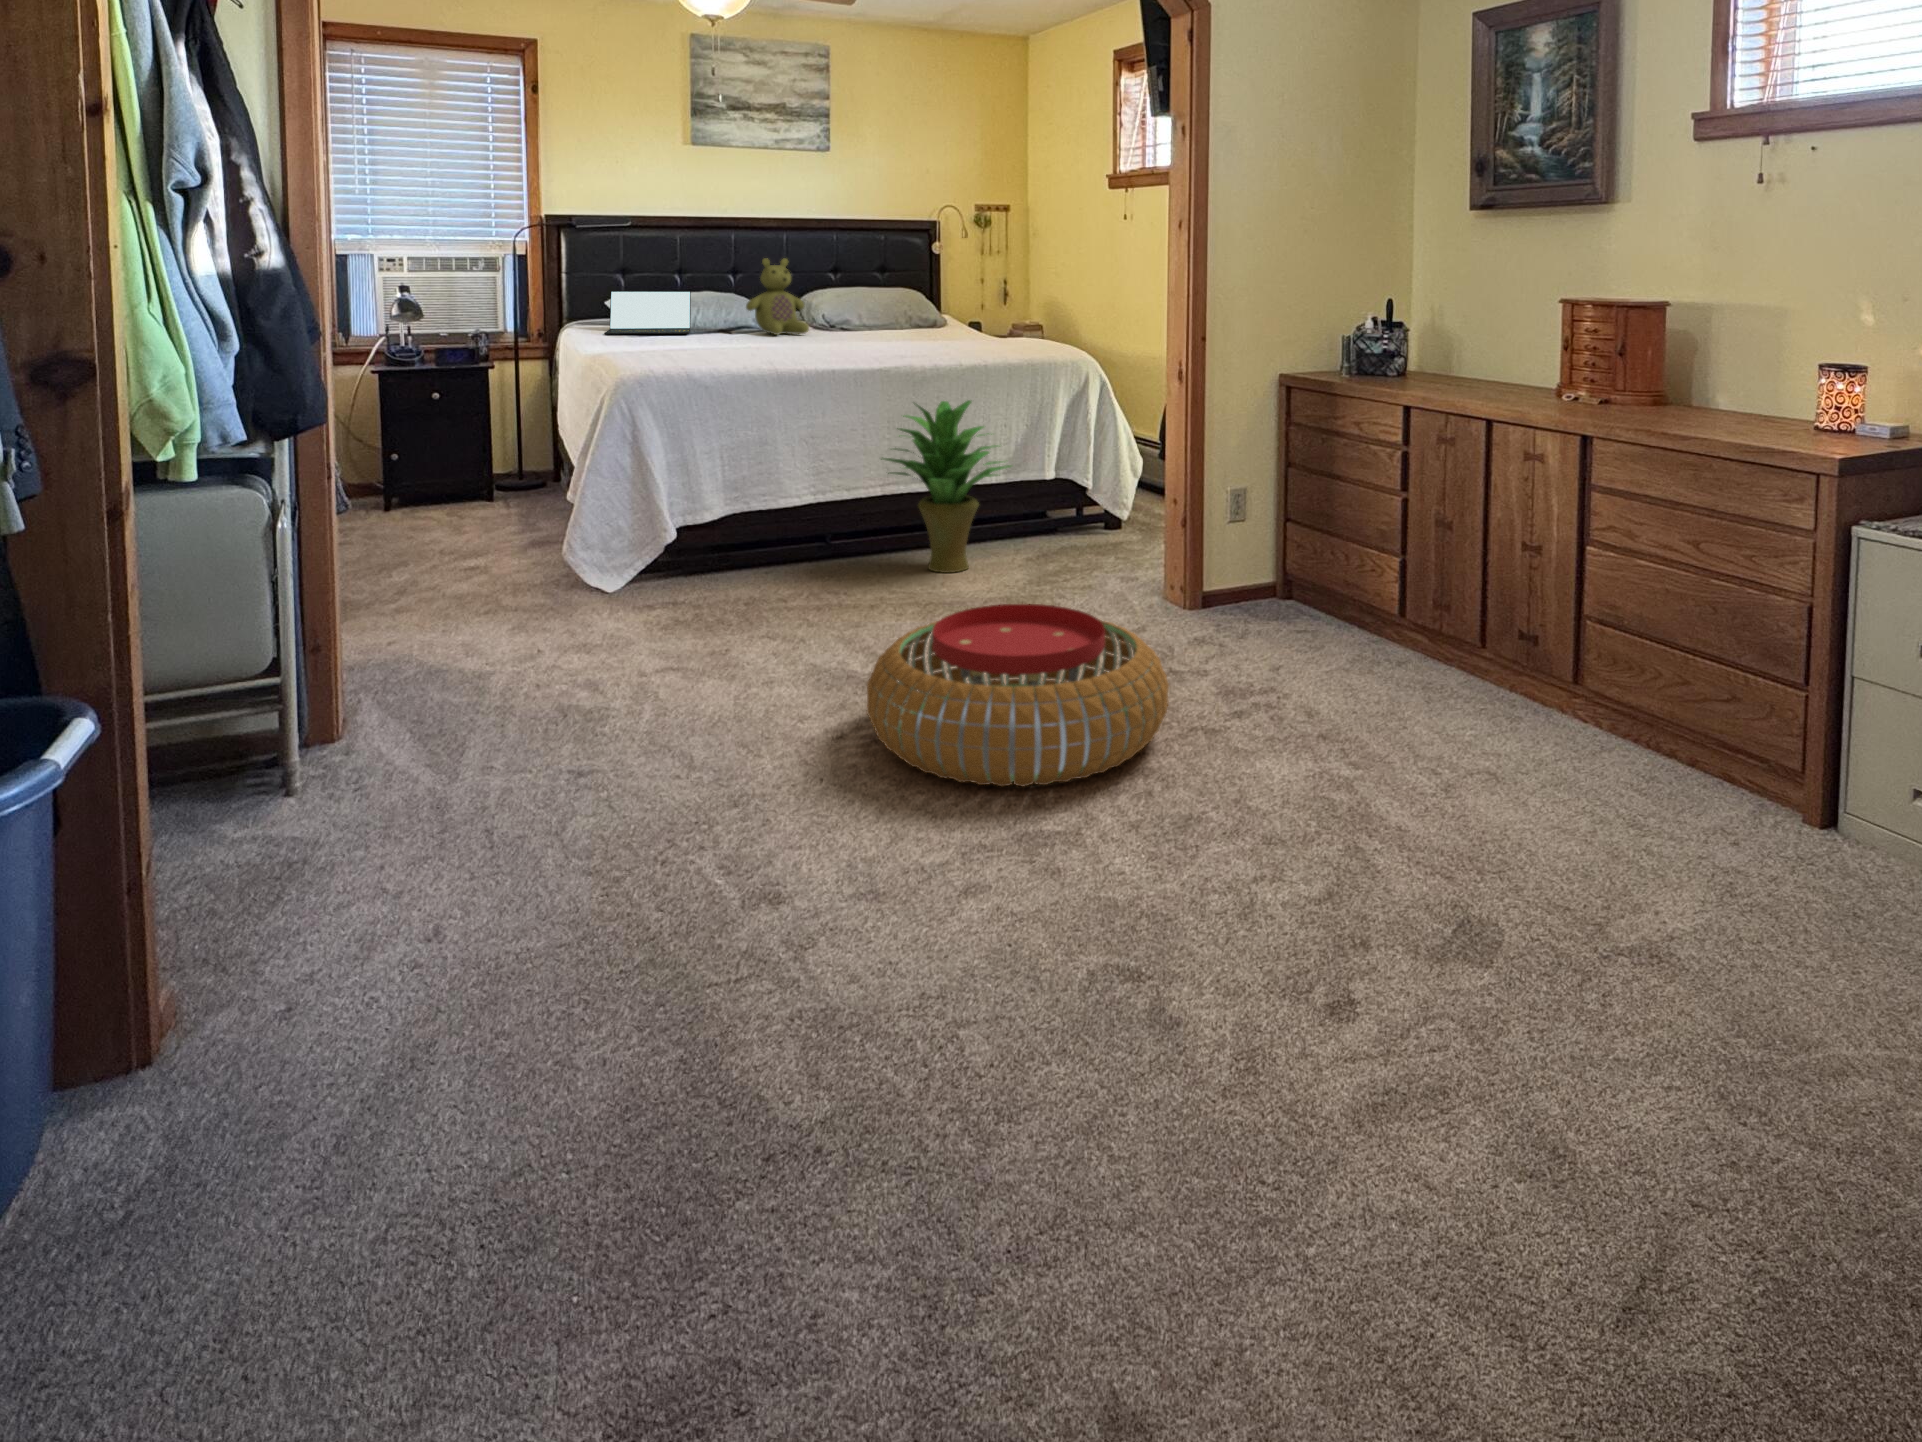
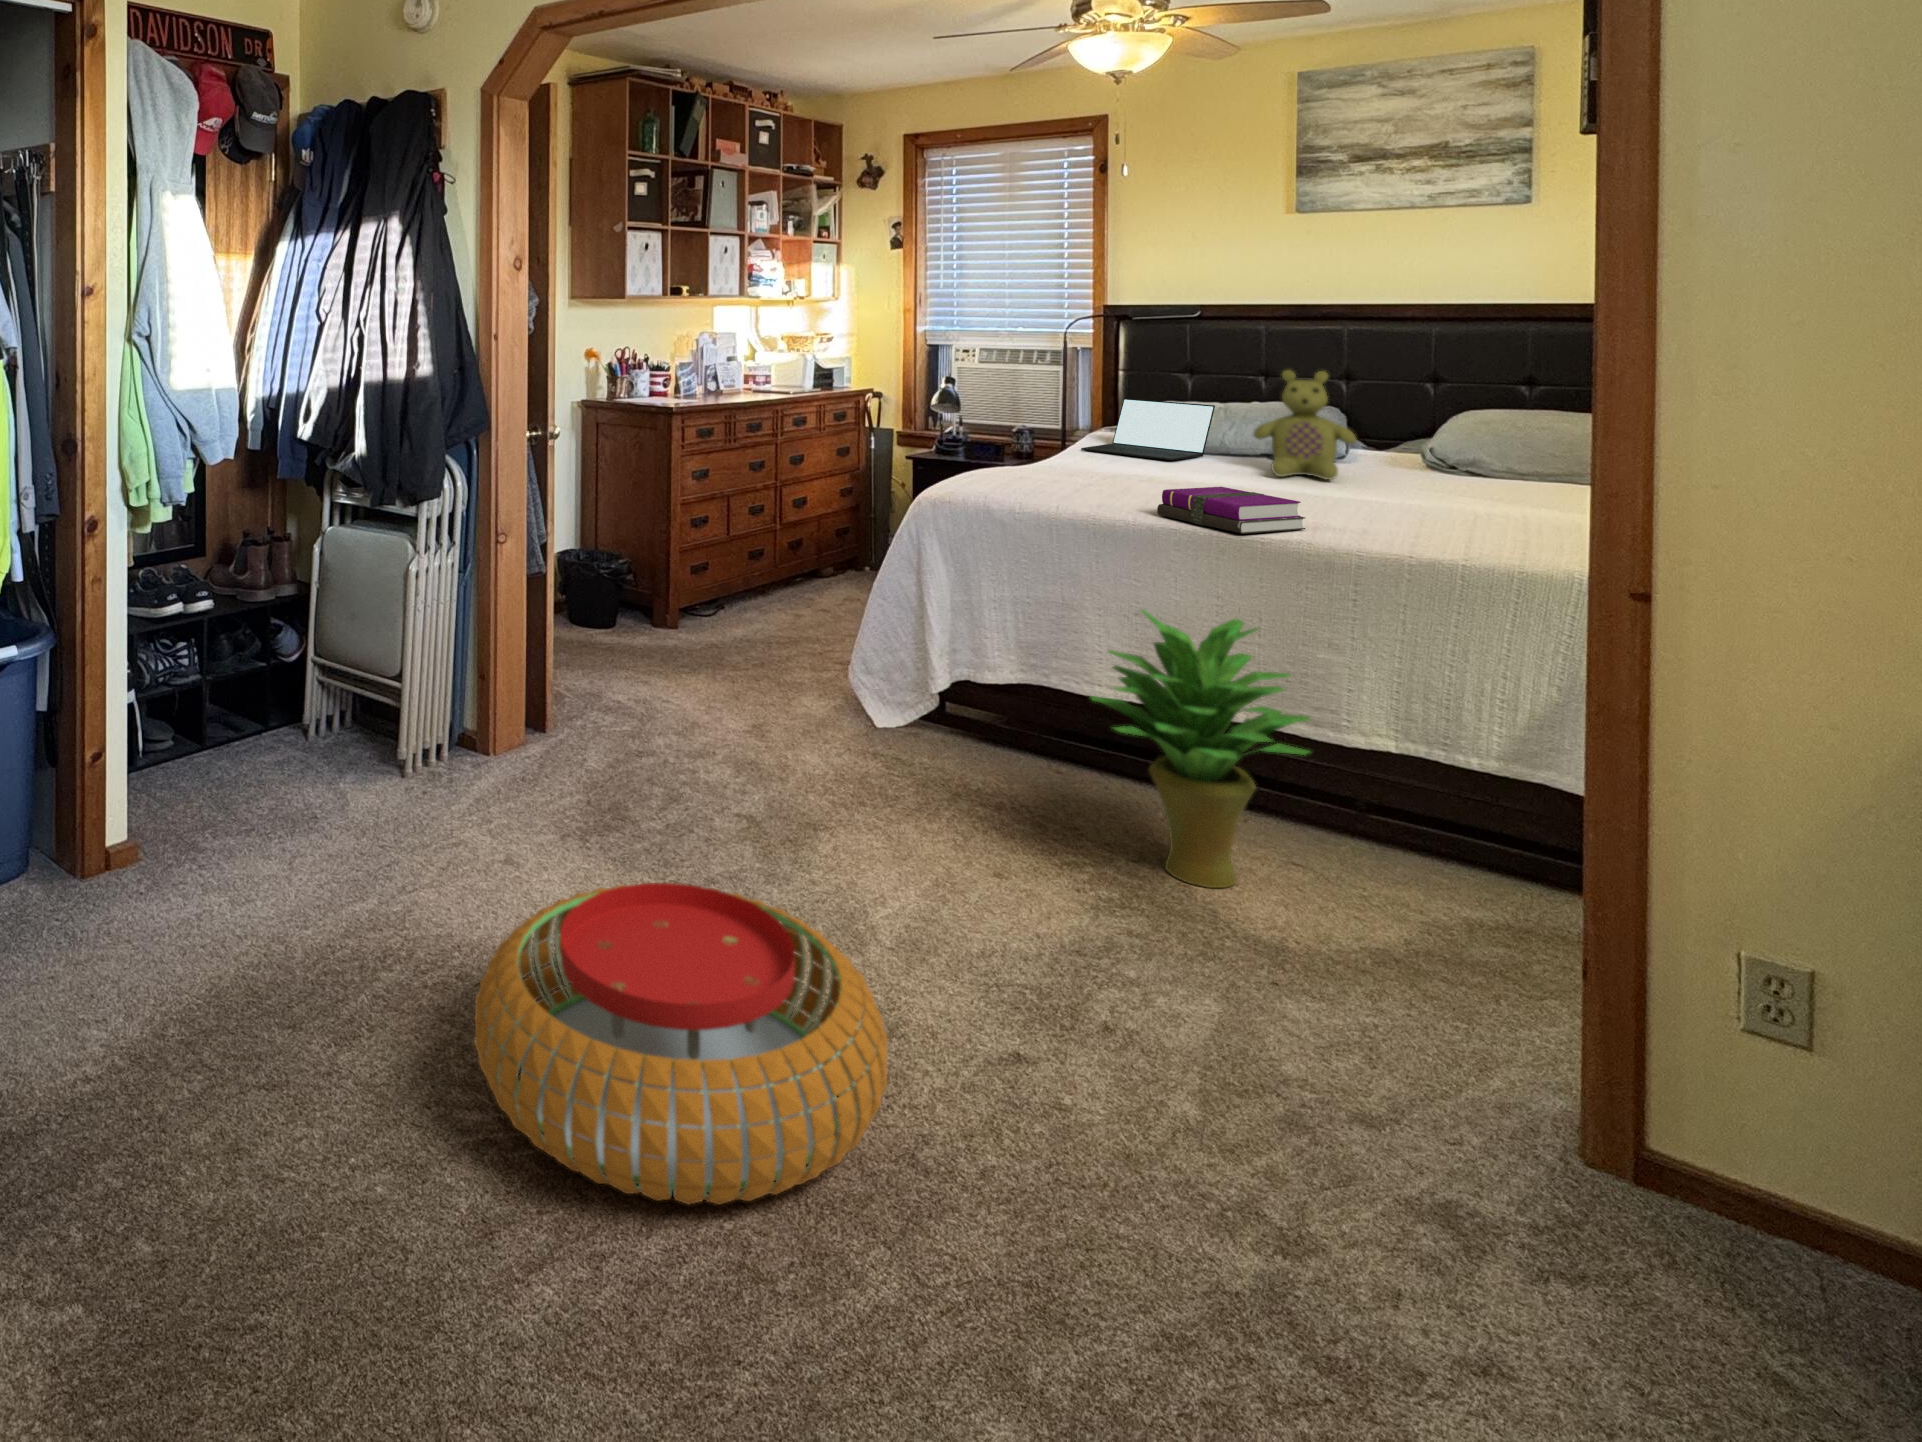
notebook: none [806,334,889,357] -> present [1157,487,1305,534]

